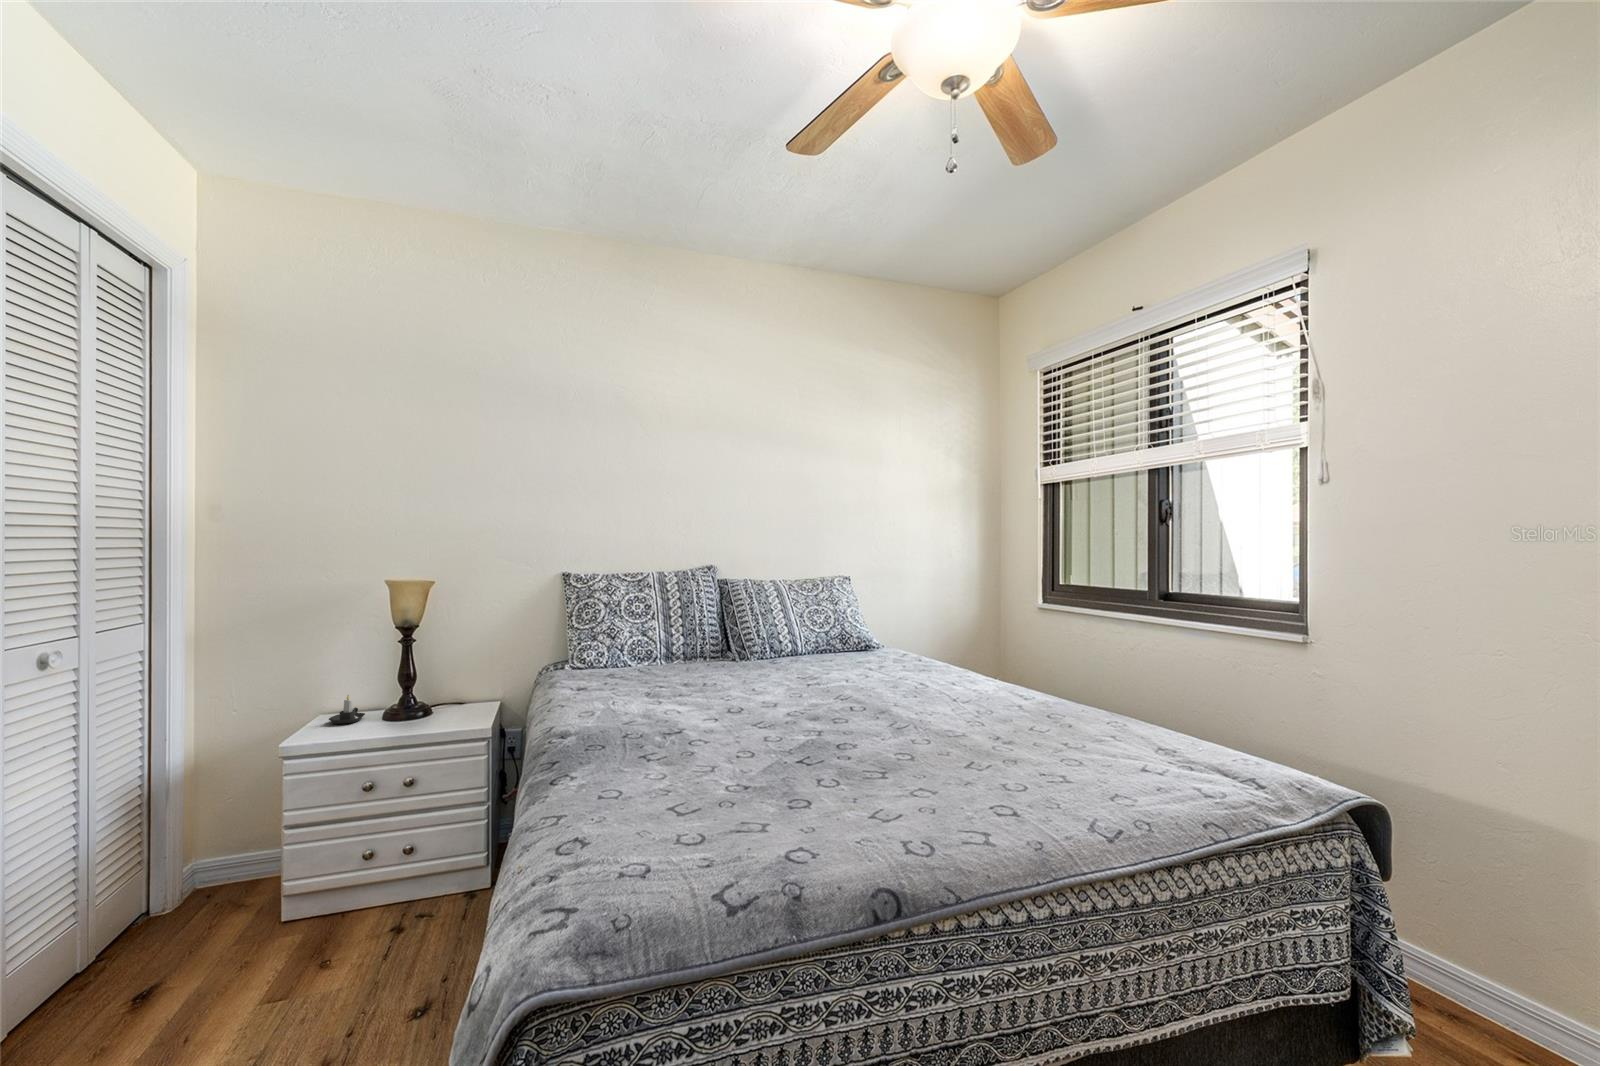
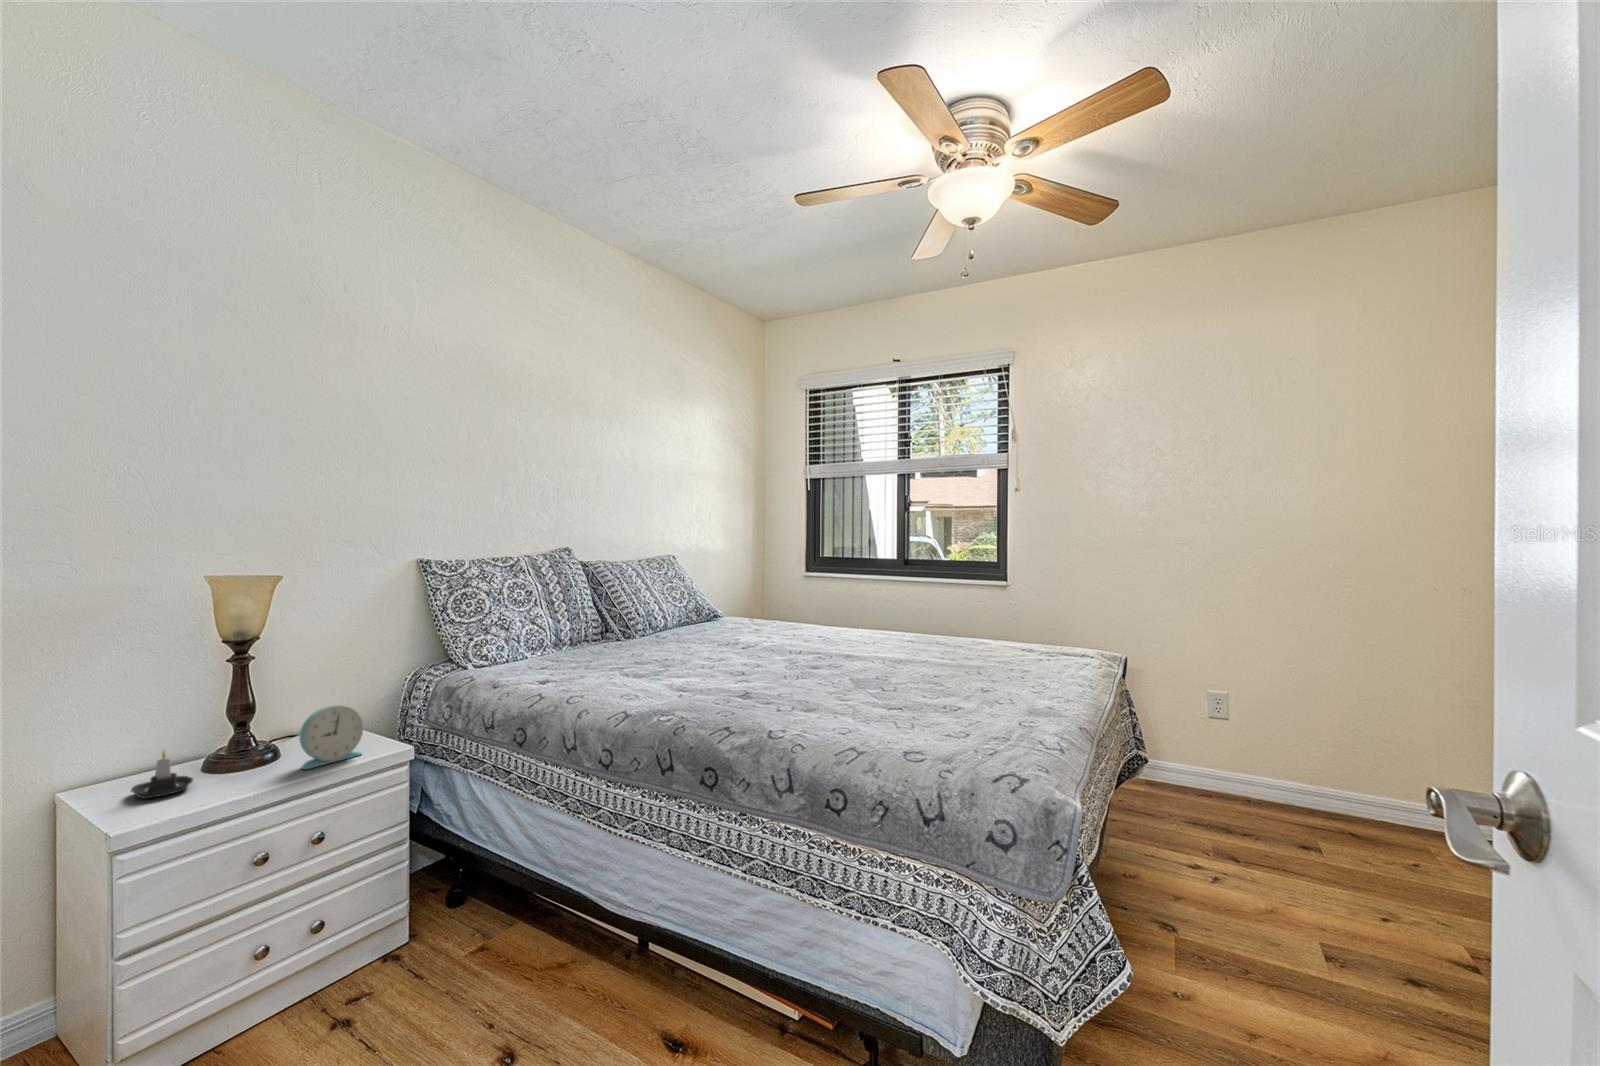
alarm clock: none [411,682,456,724] -> present [299,705,363,769]

